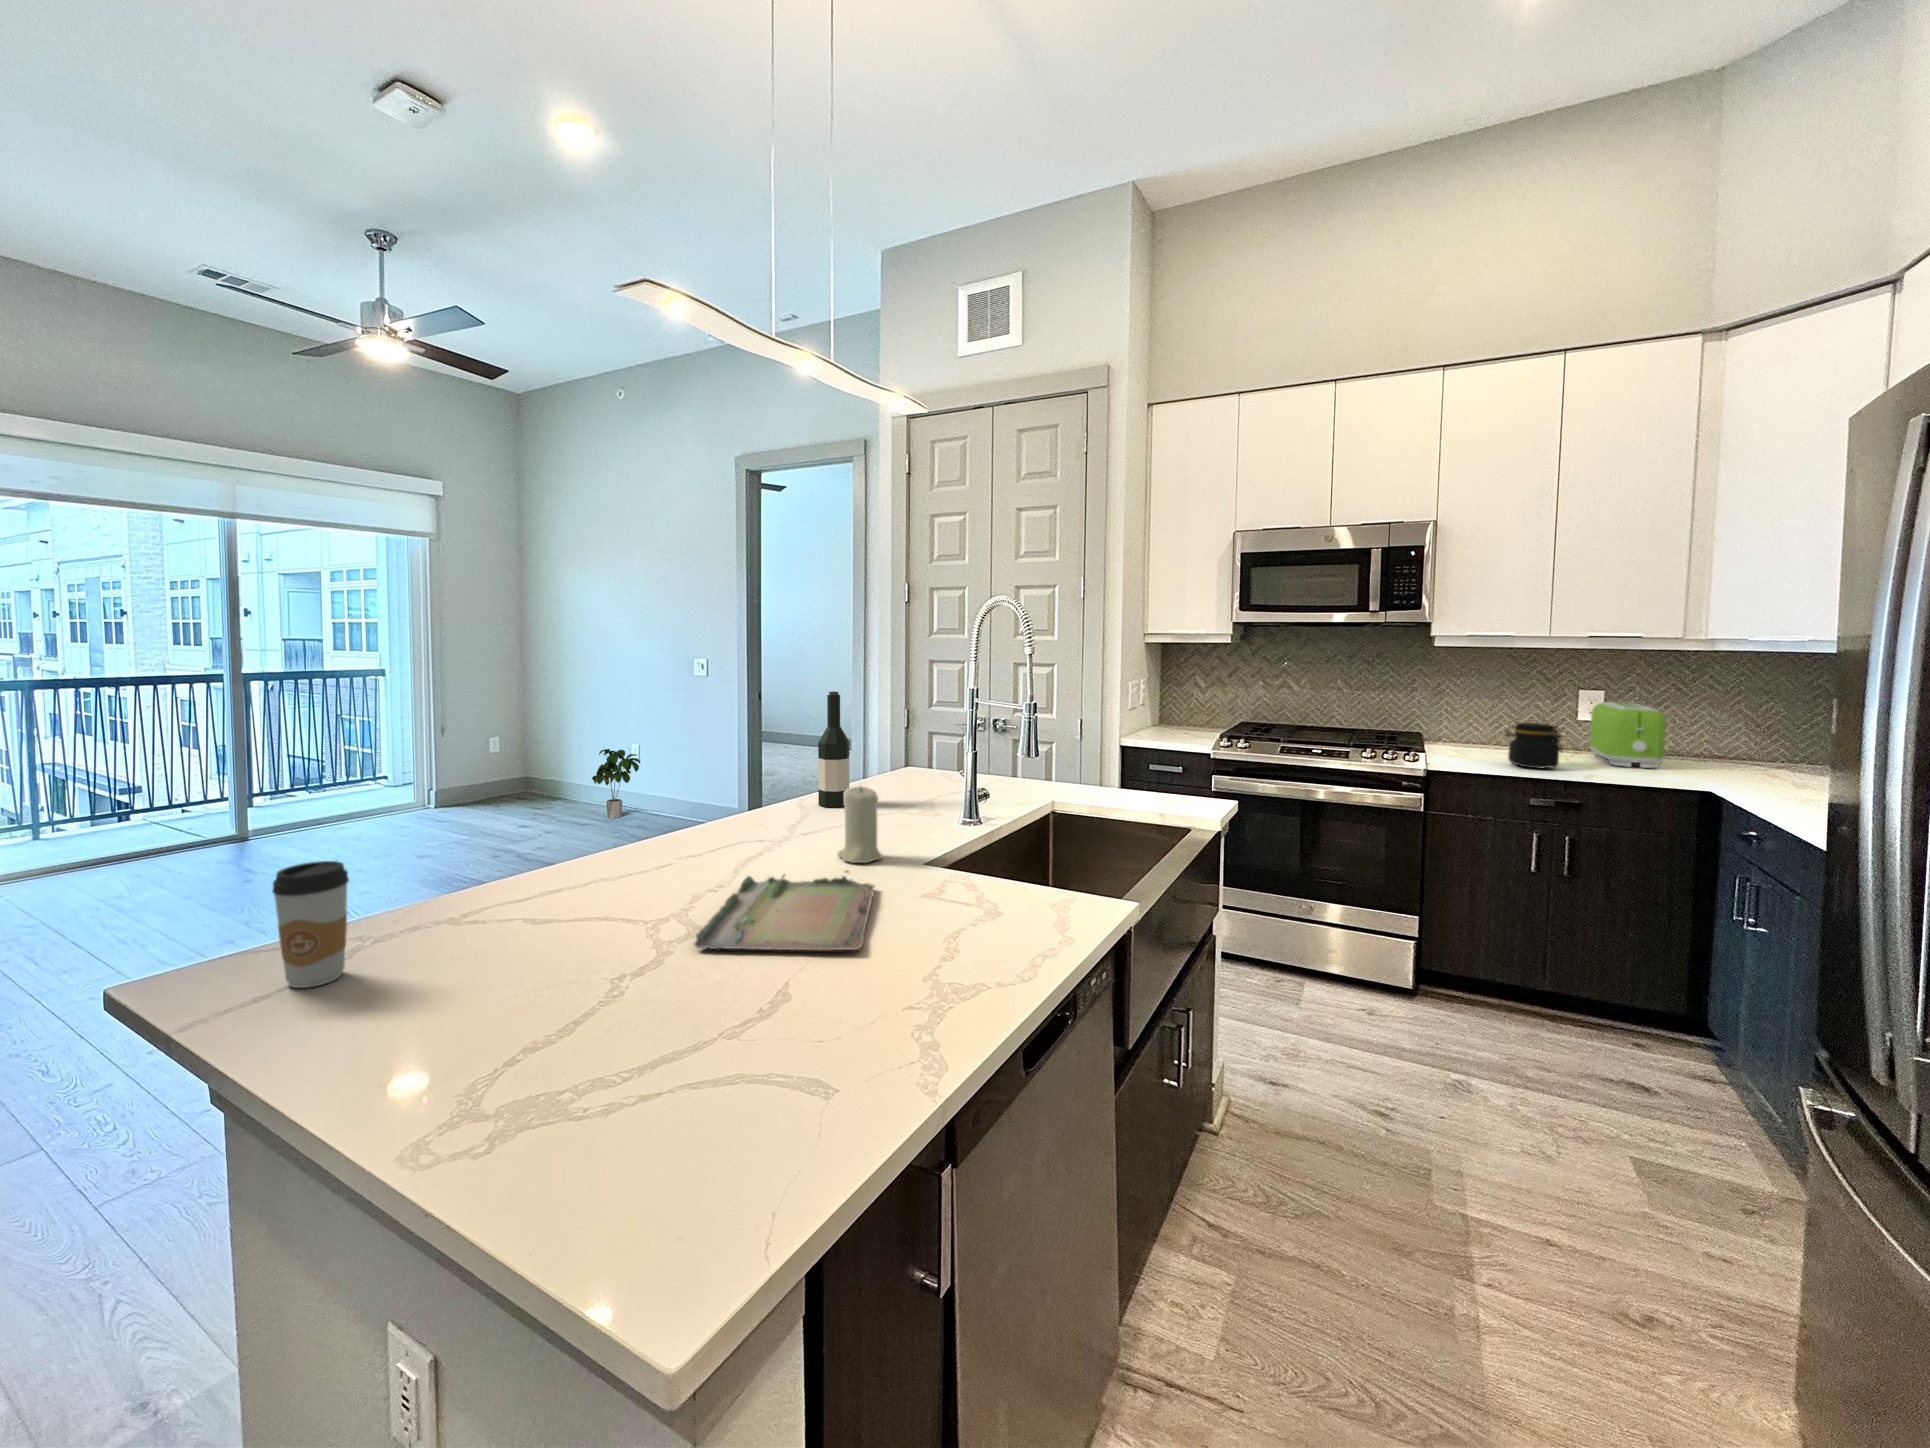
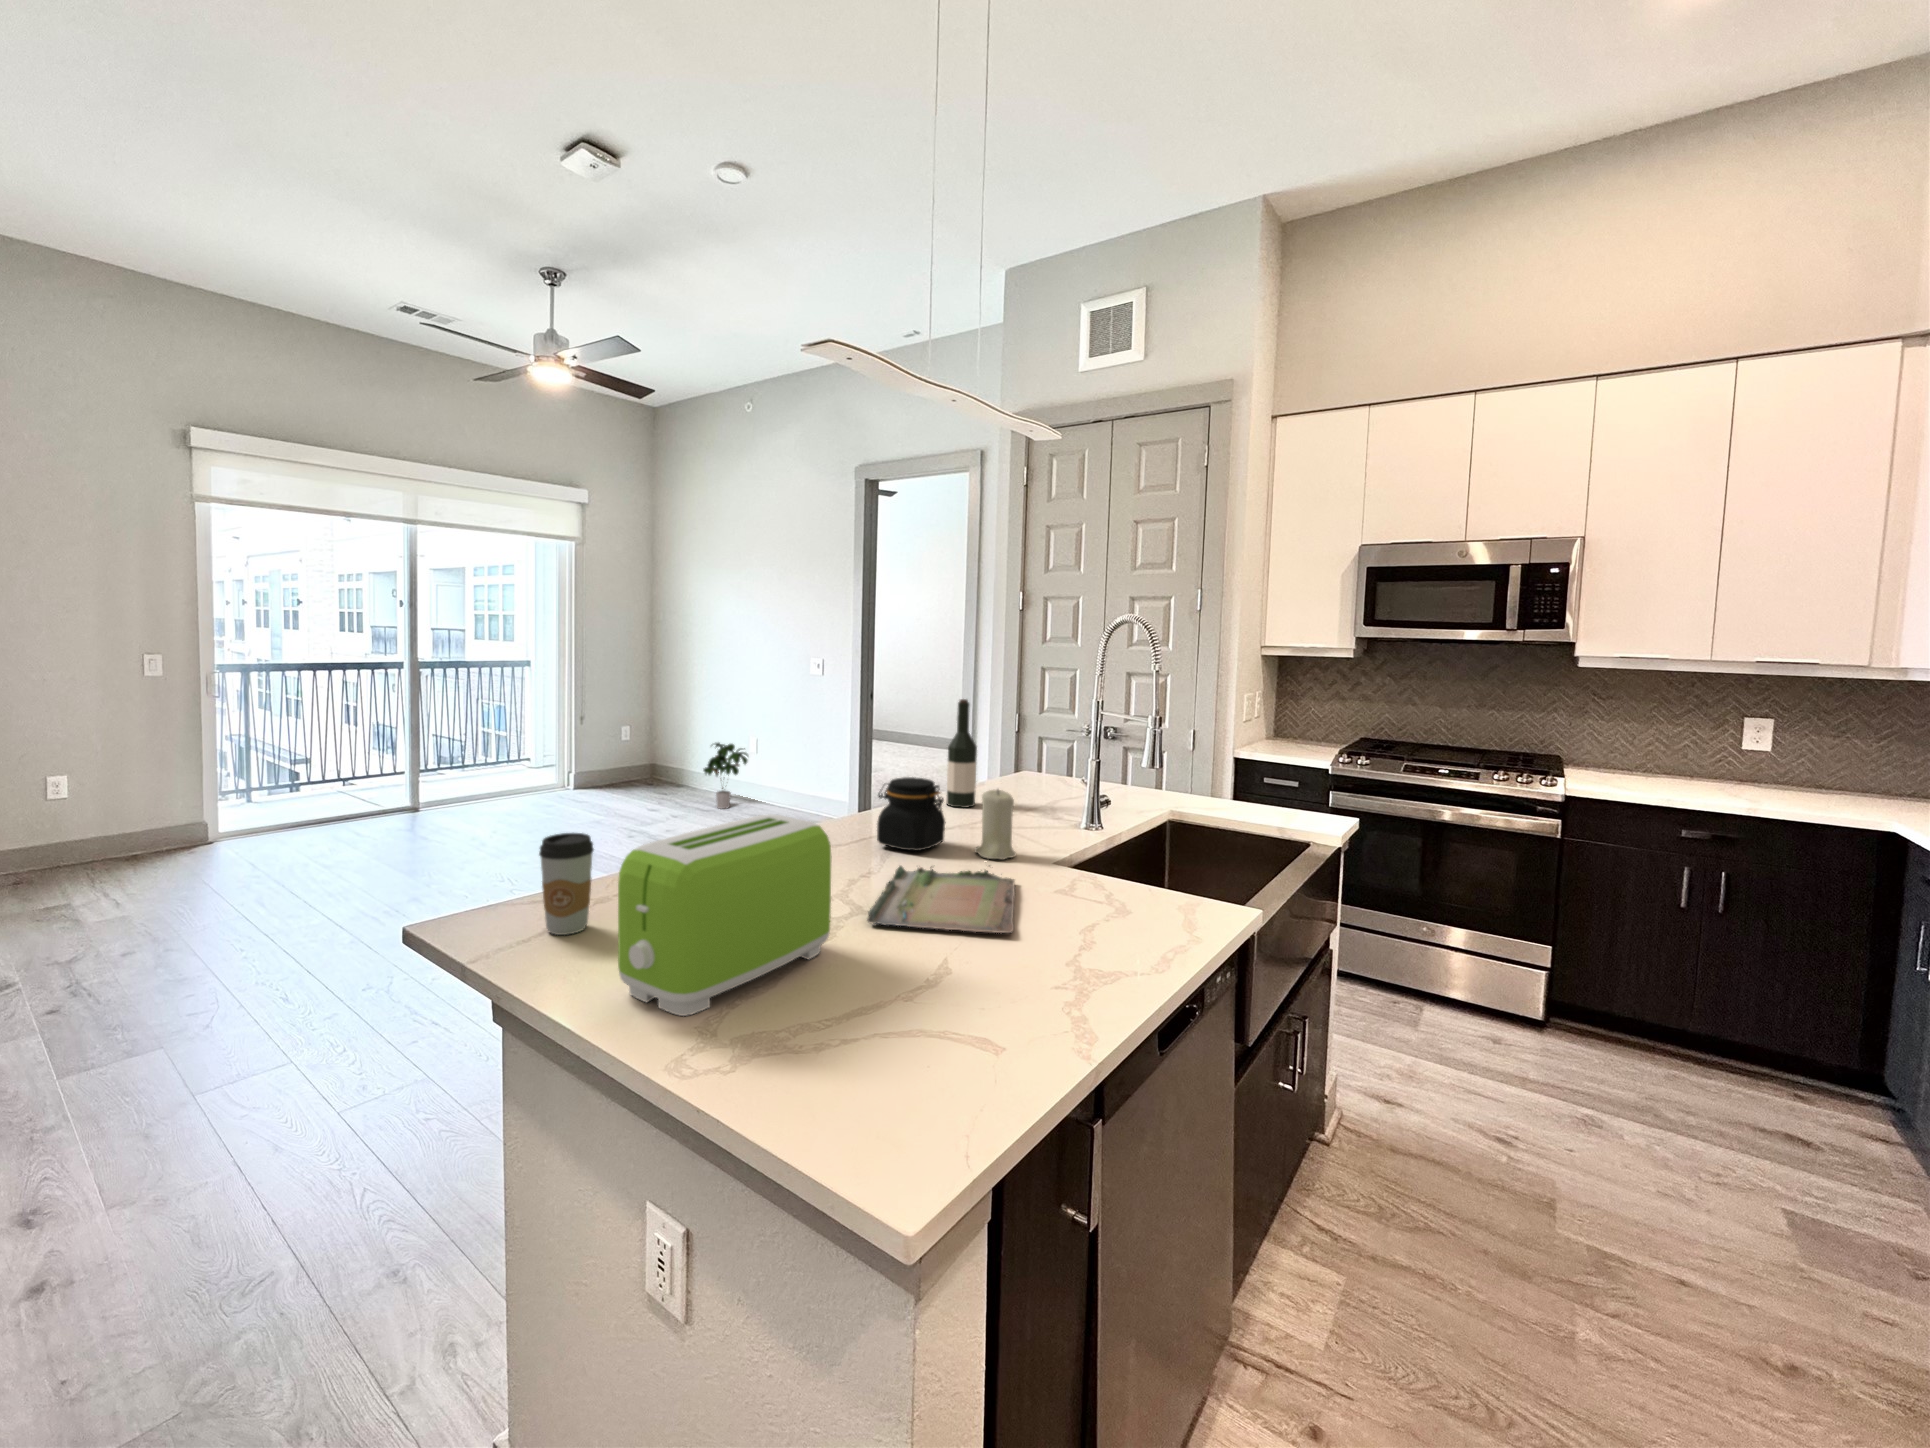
toaster: present [1590,702,1666,768] -> present [618,814,832,1016]
jar: present [1505,723,1563,769] -> present [877,777,946,851]

